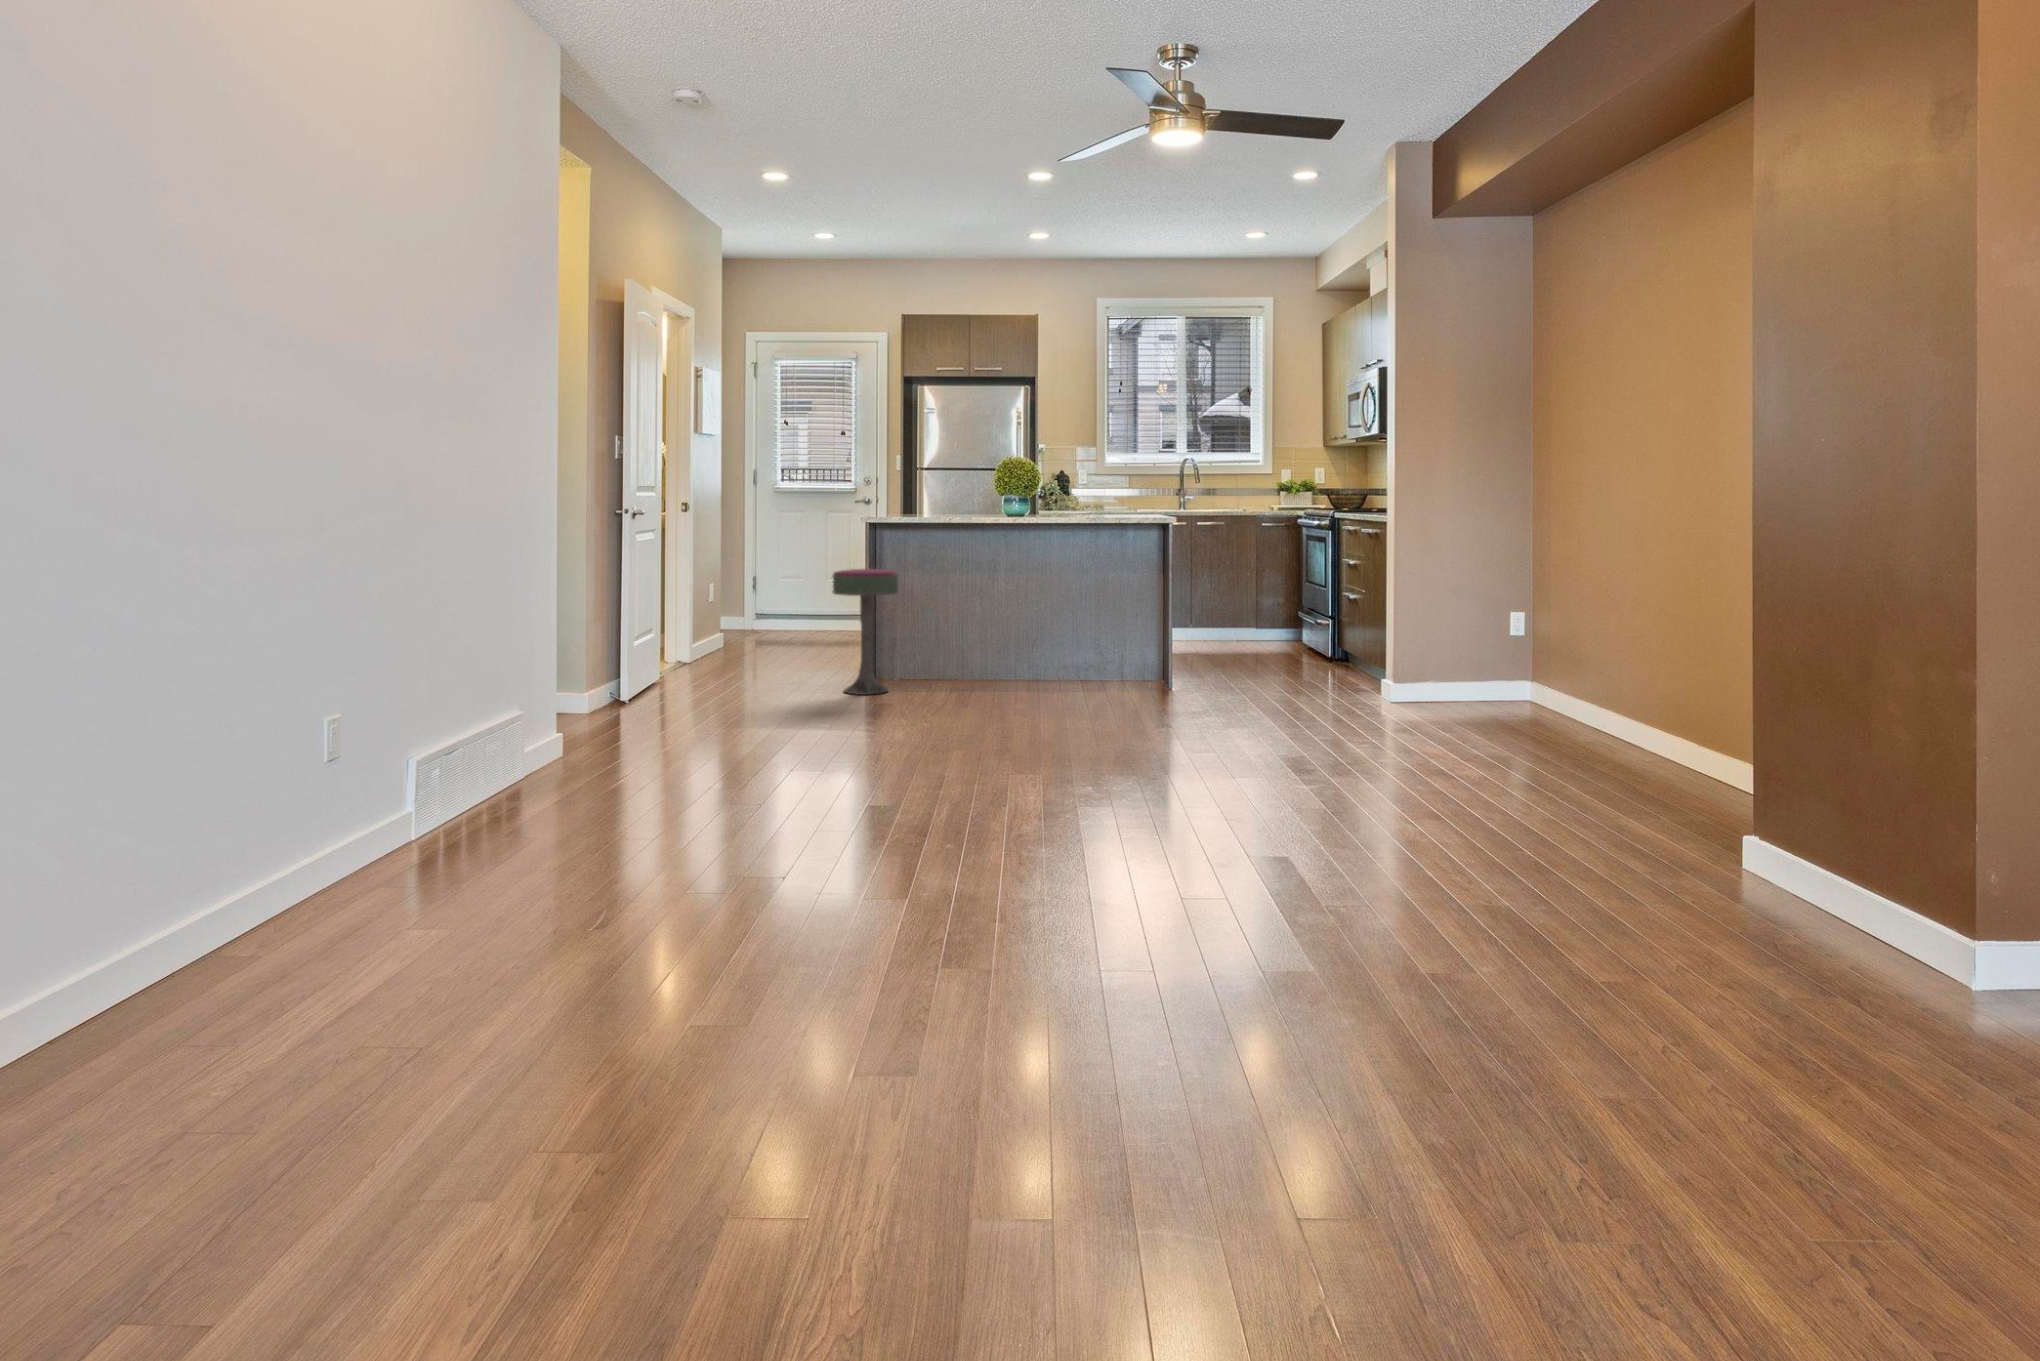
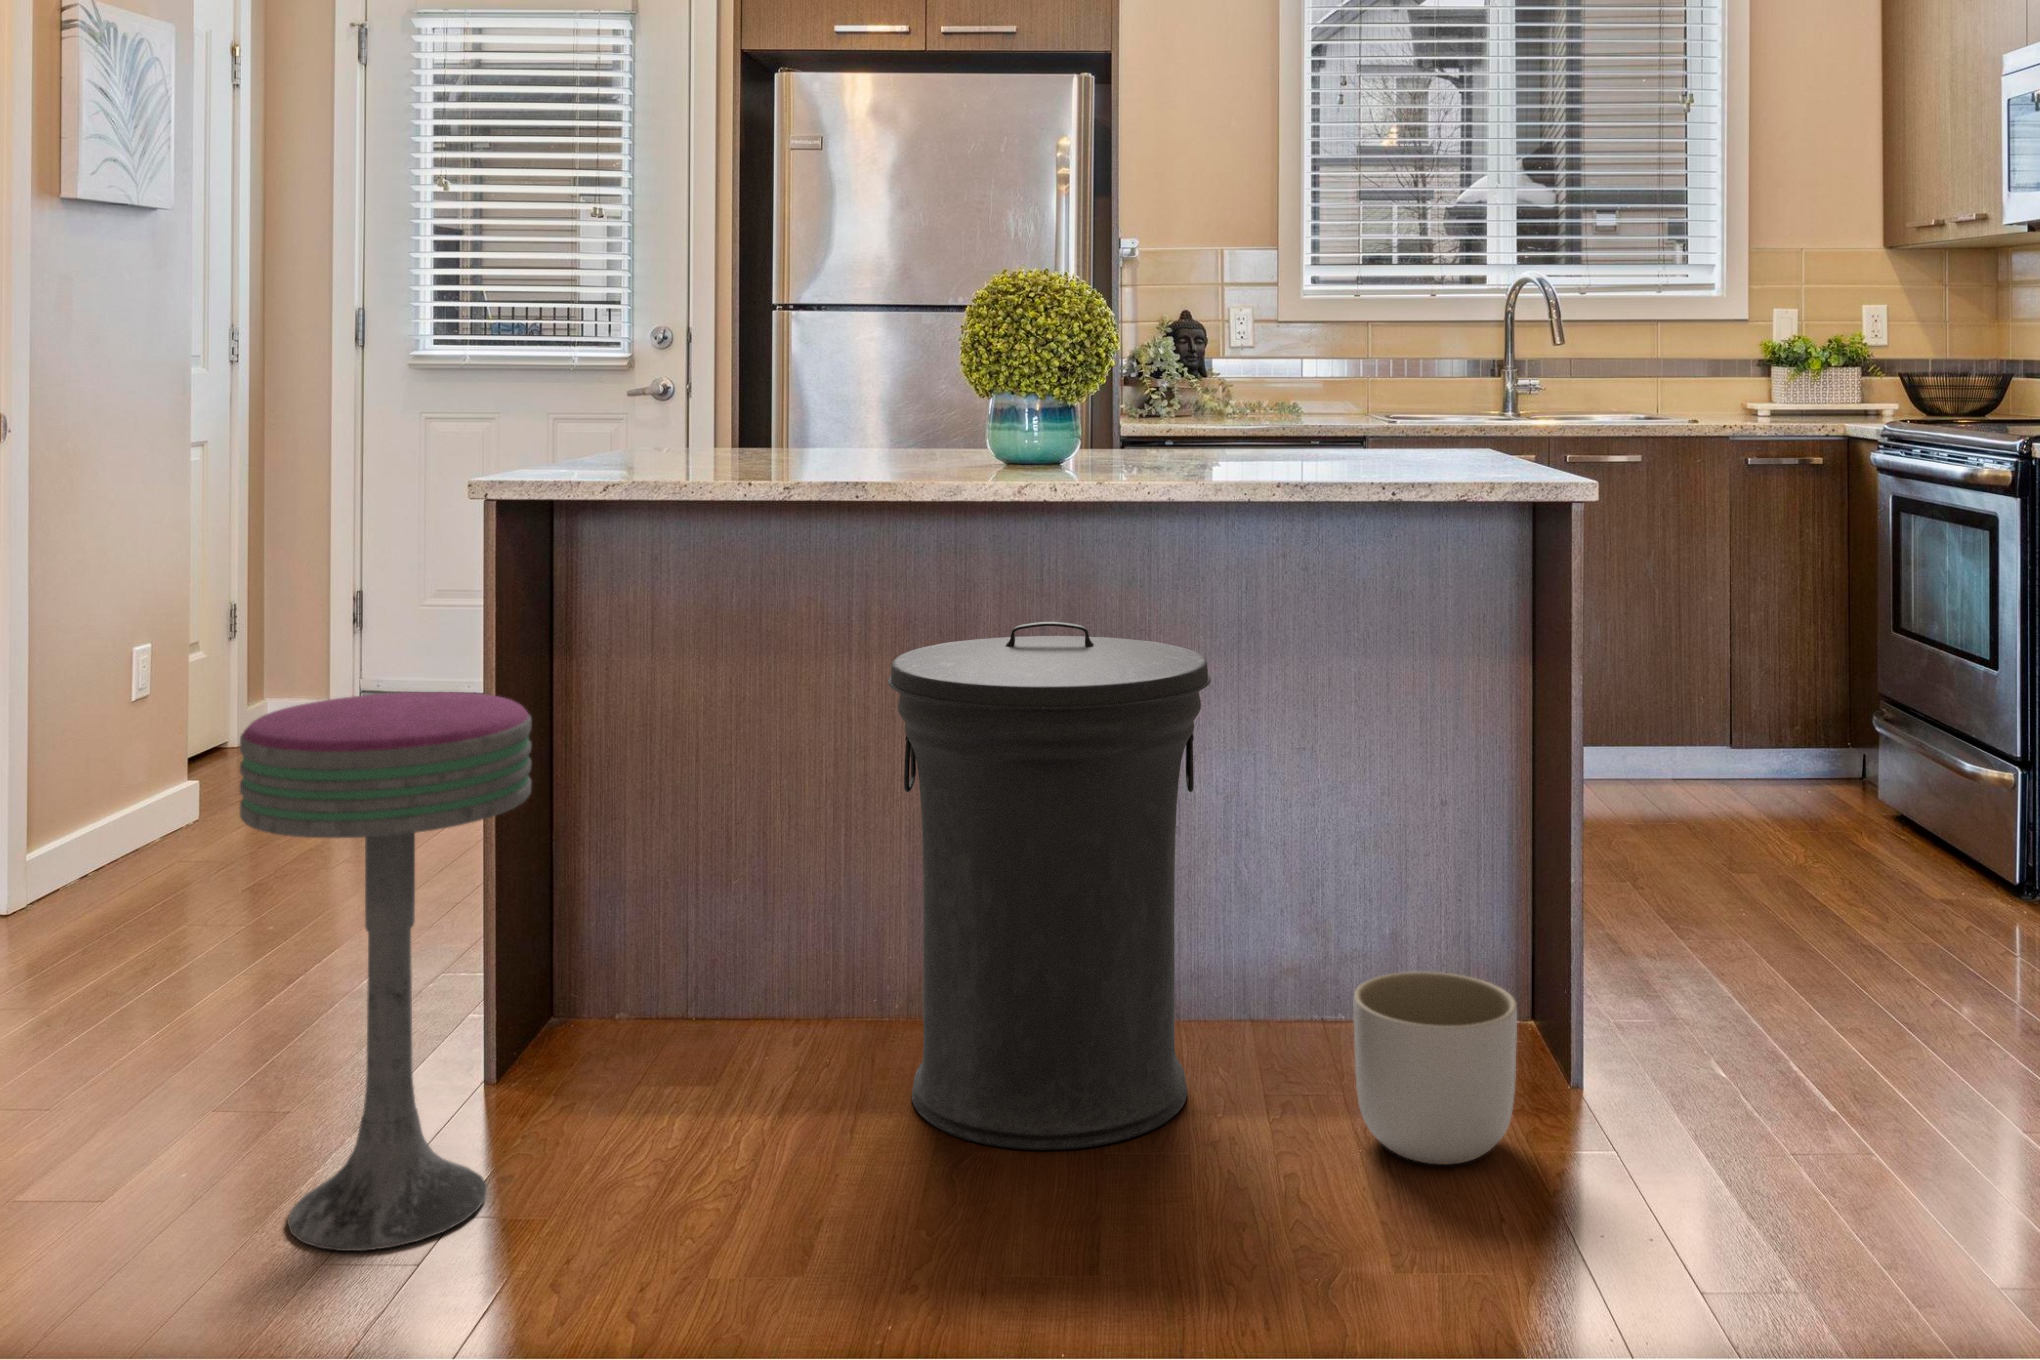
trash can: none [981,556,1067,687] -> present [888,622,1211,1150]
planter: none [1103,647,1145,689] -> present [1353,972,1517,1164]

